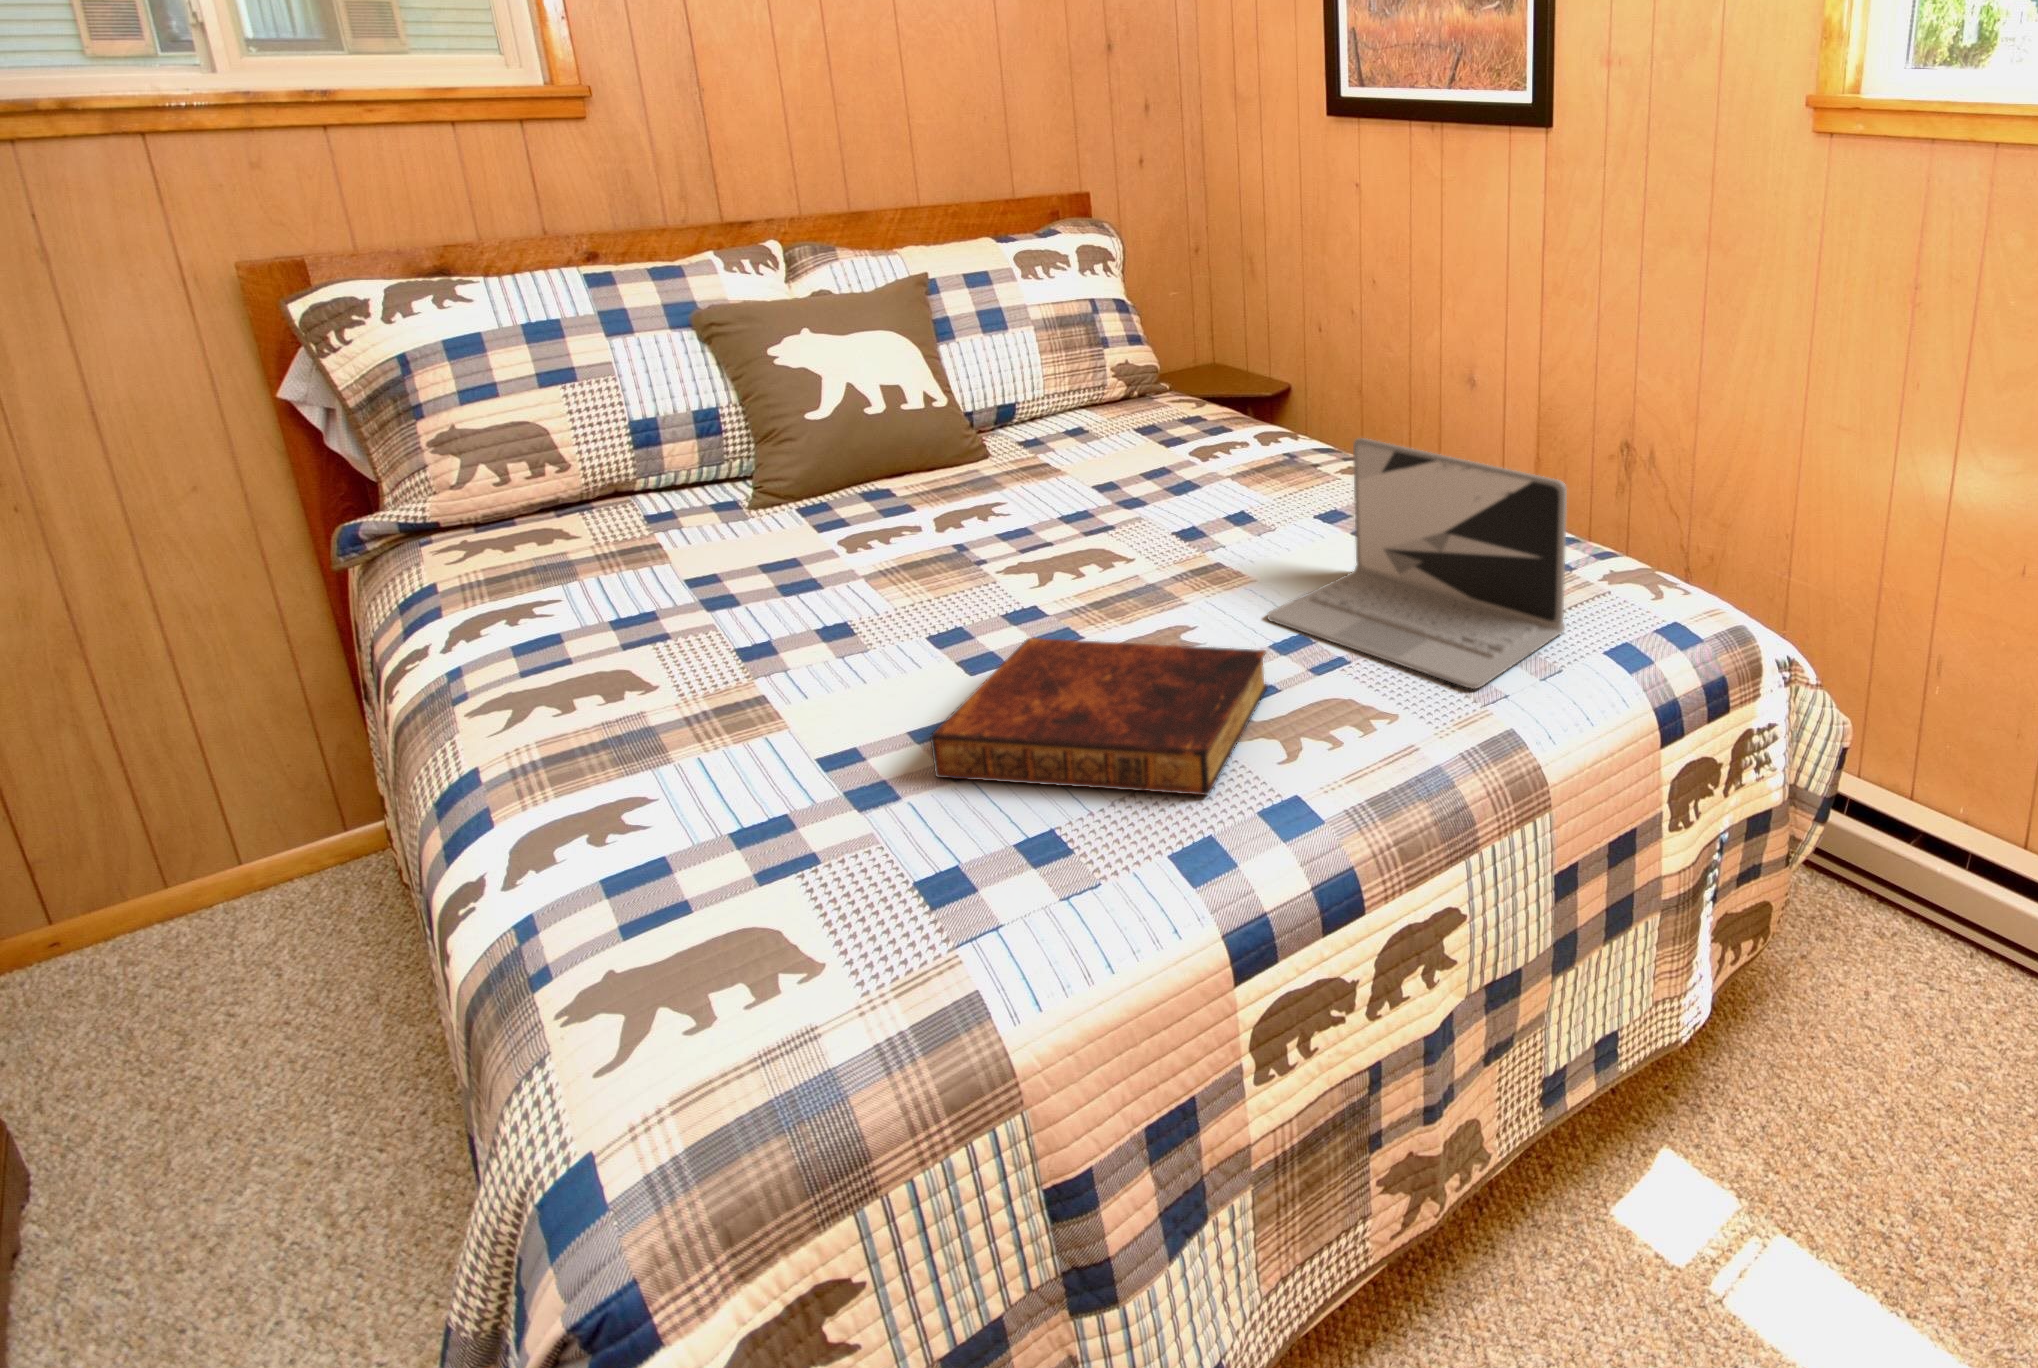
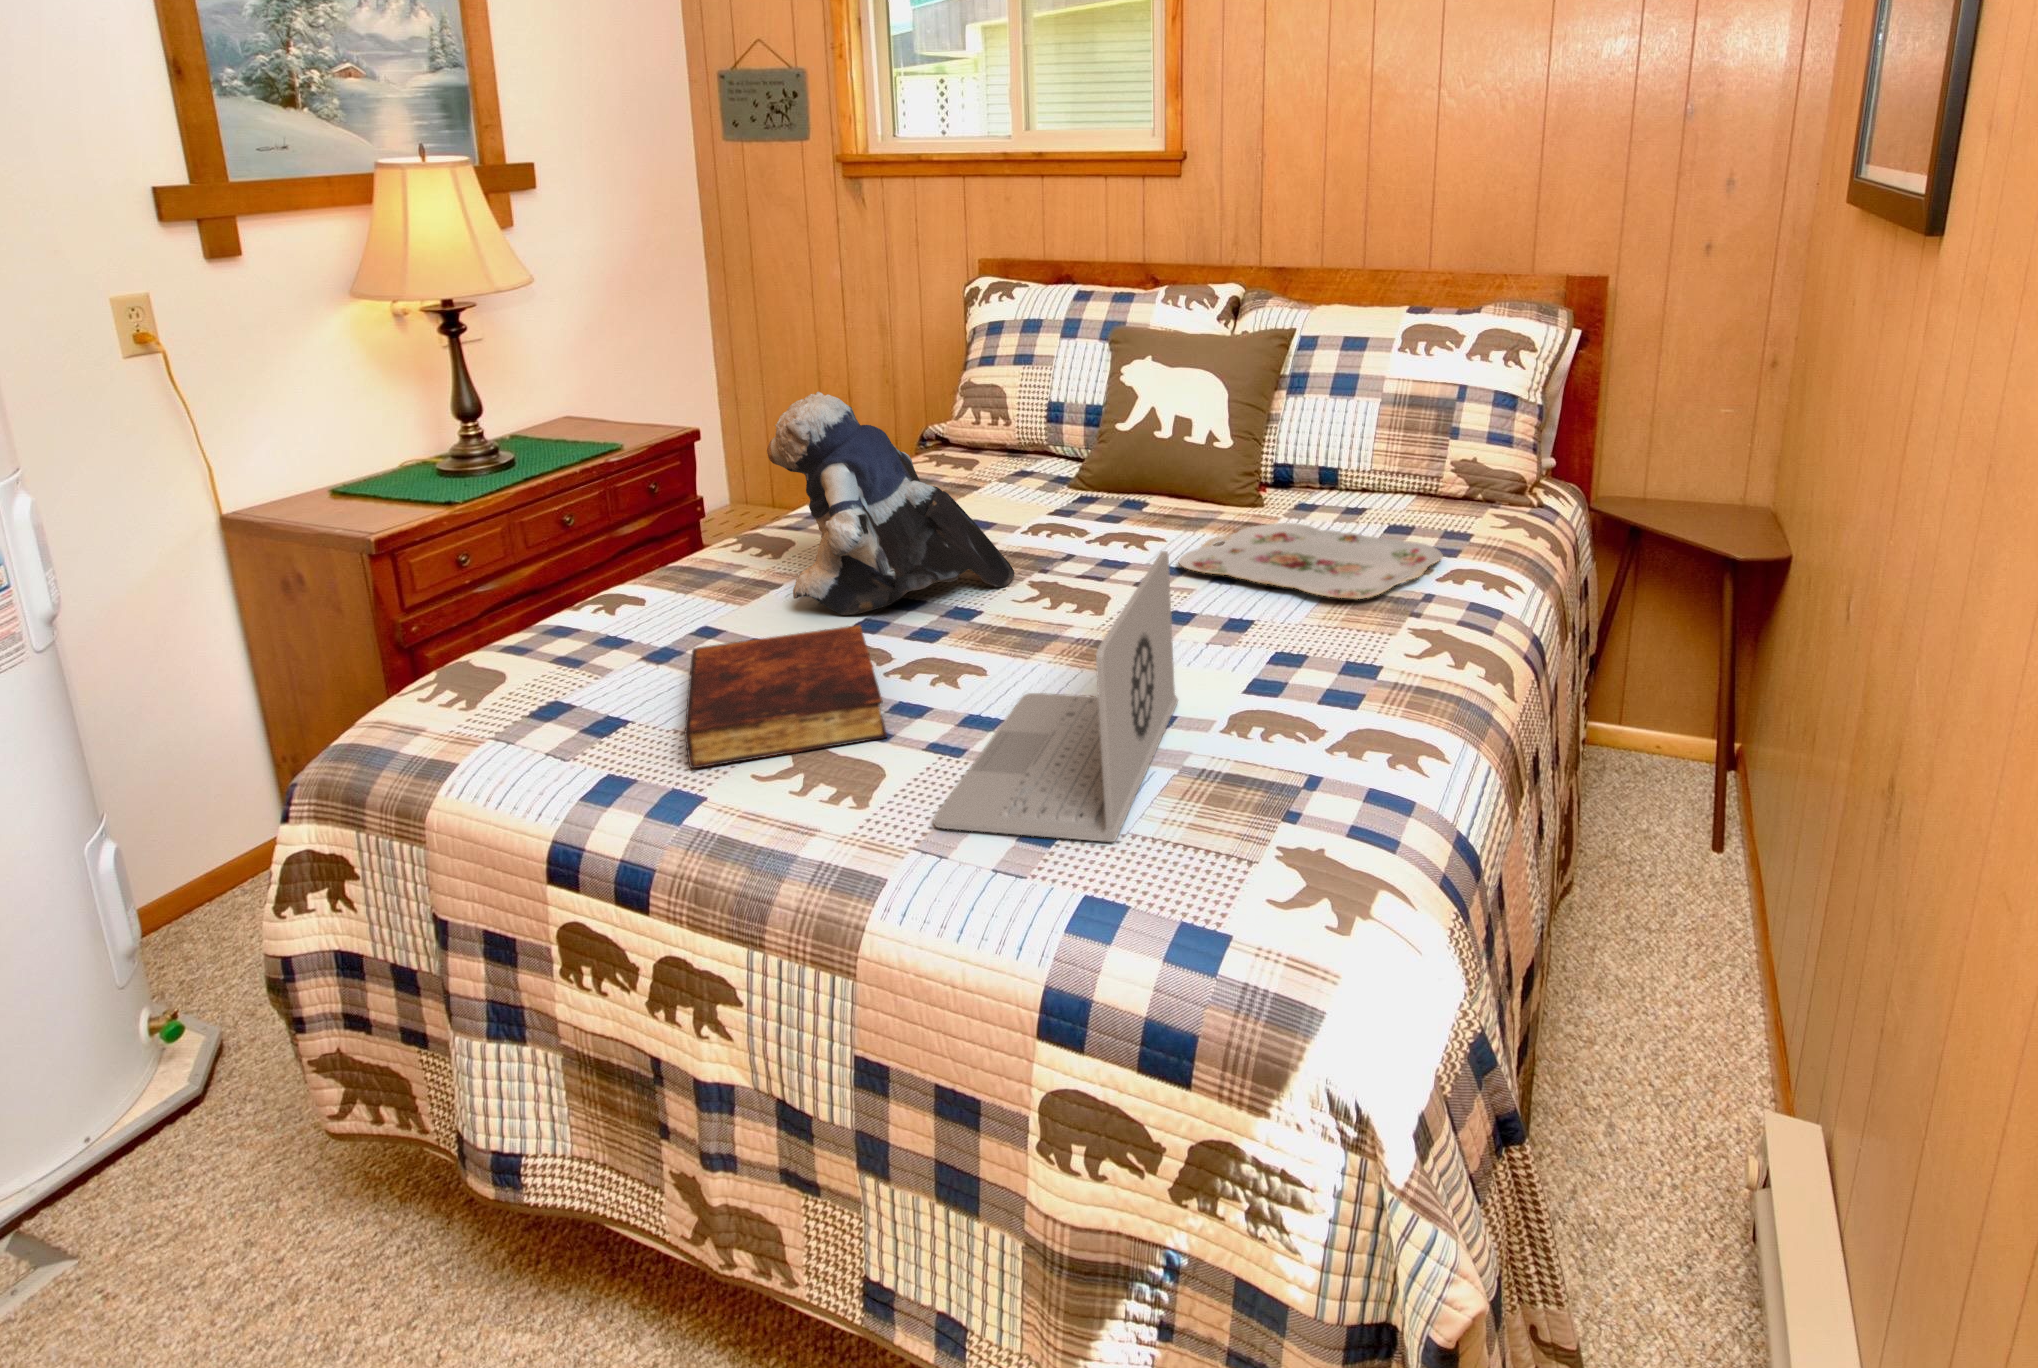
teddy bear: none [678,397,972,674] -> present [767,392,1014,615]
serving tray: none [1043,436,1278,506] -> present [1179,523,1443,599]

